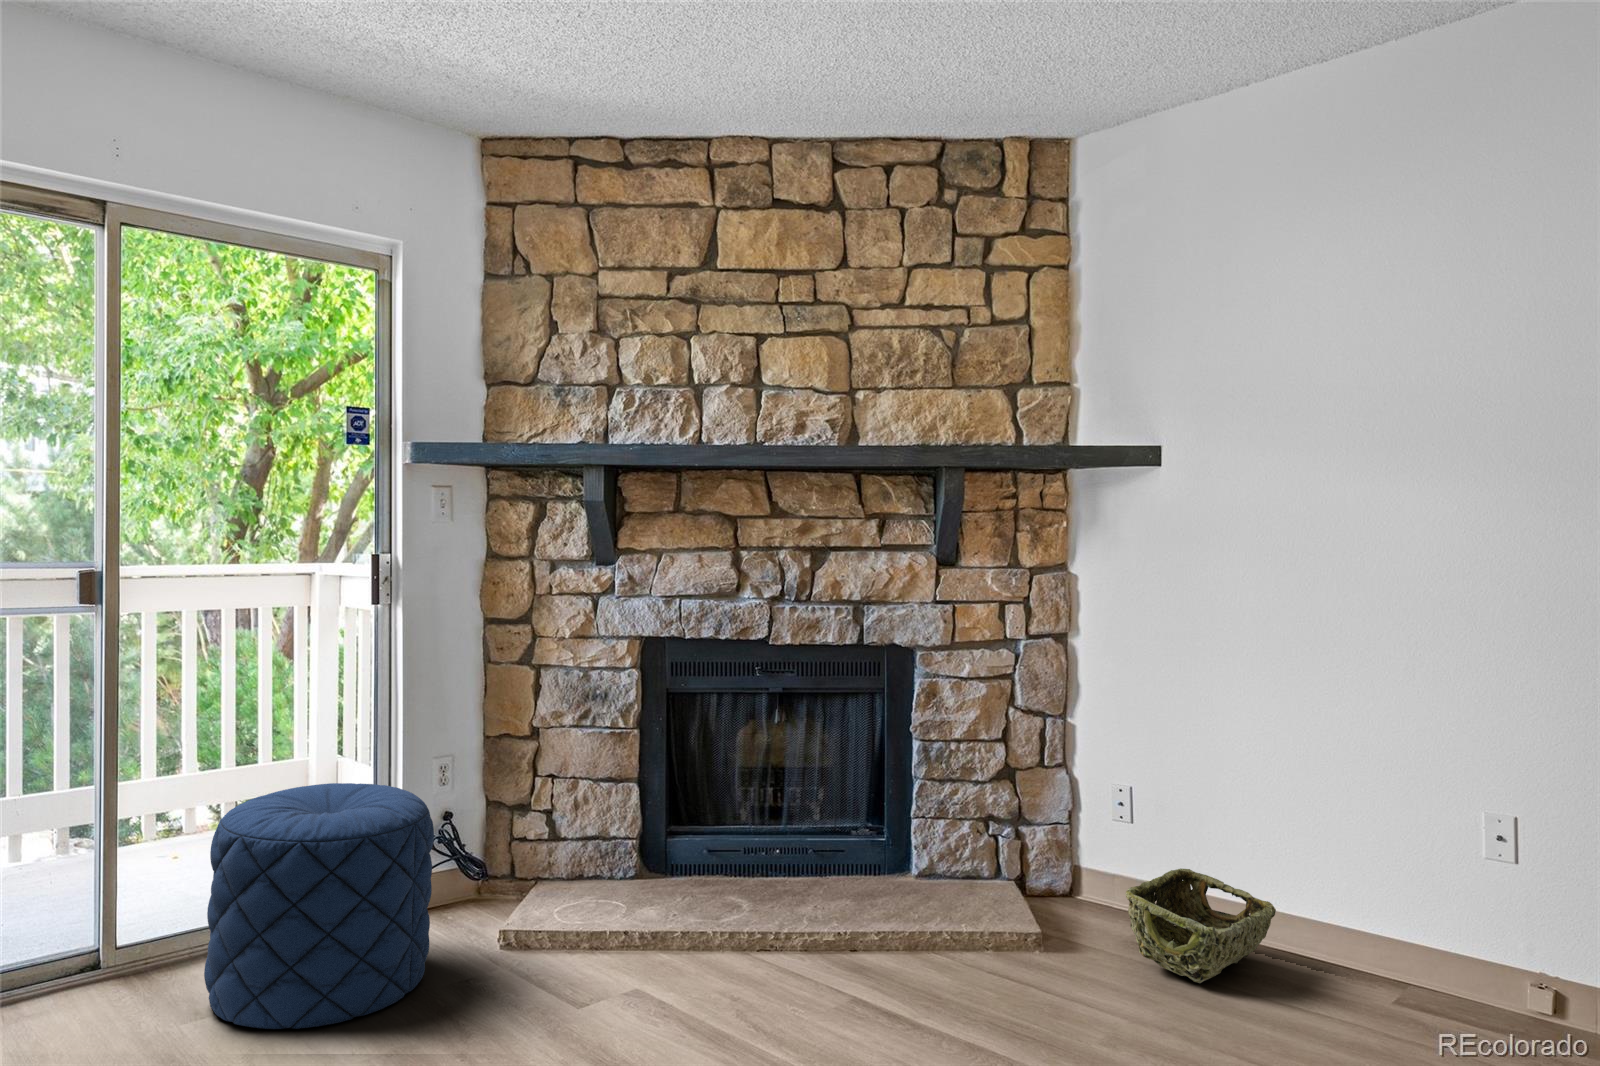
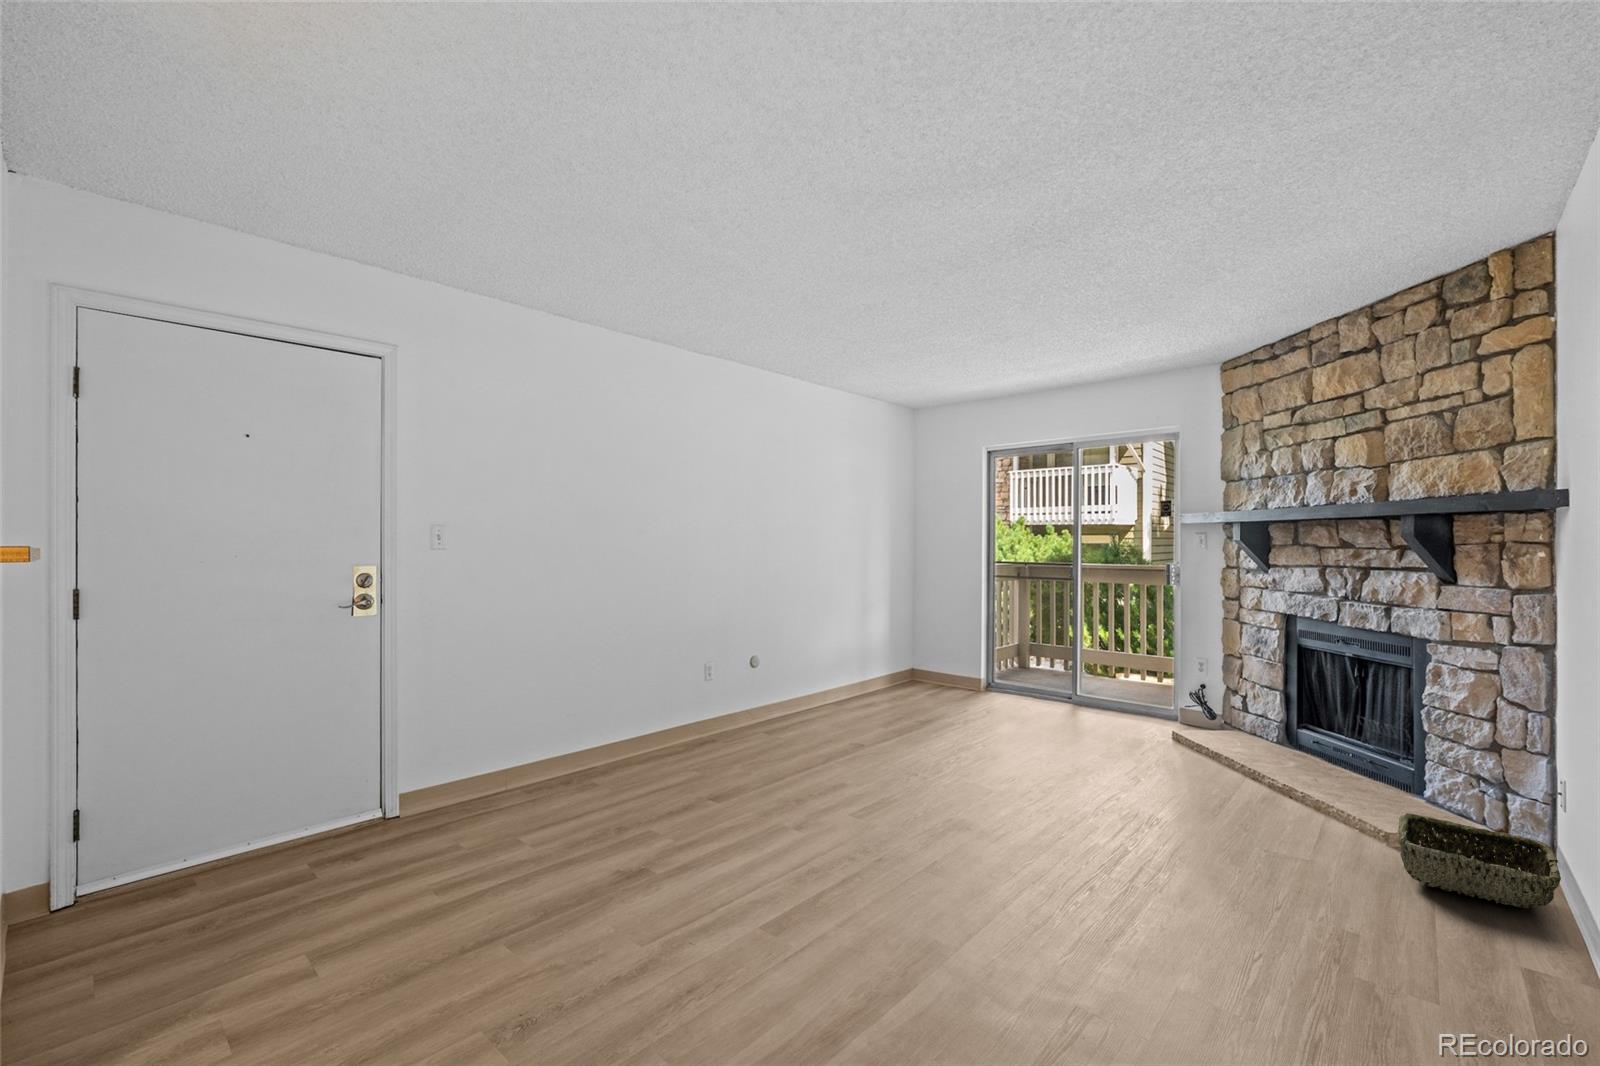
pouf: present [204,783,434,1029] -> none [1065,659,1147,740]

